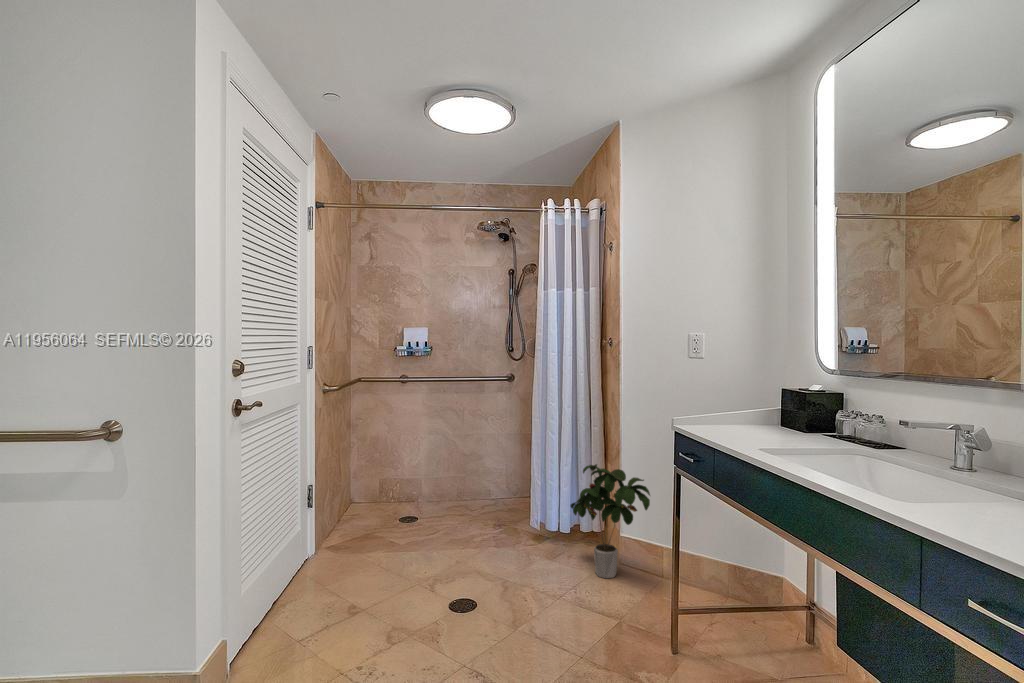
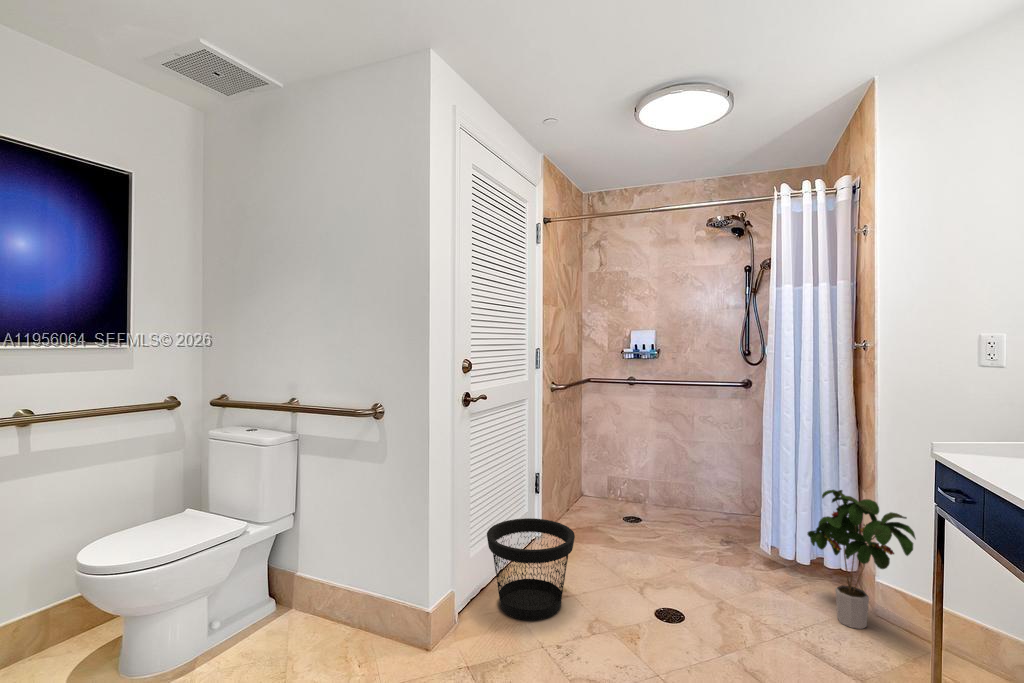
wastebasket: none [263,535,368,652] -> present [487,518,575,620]

